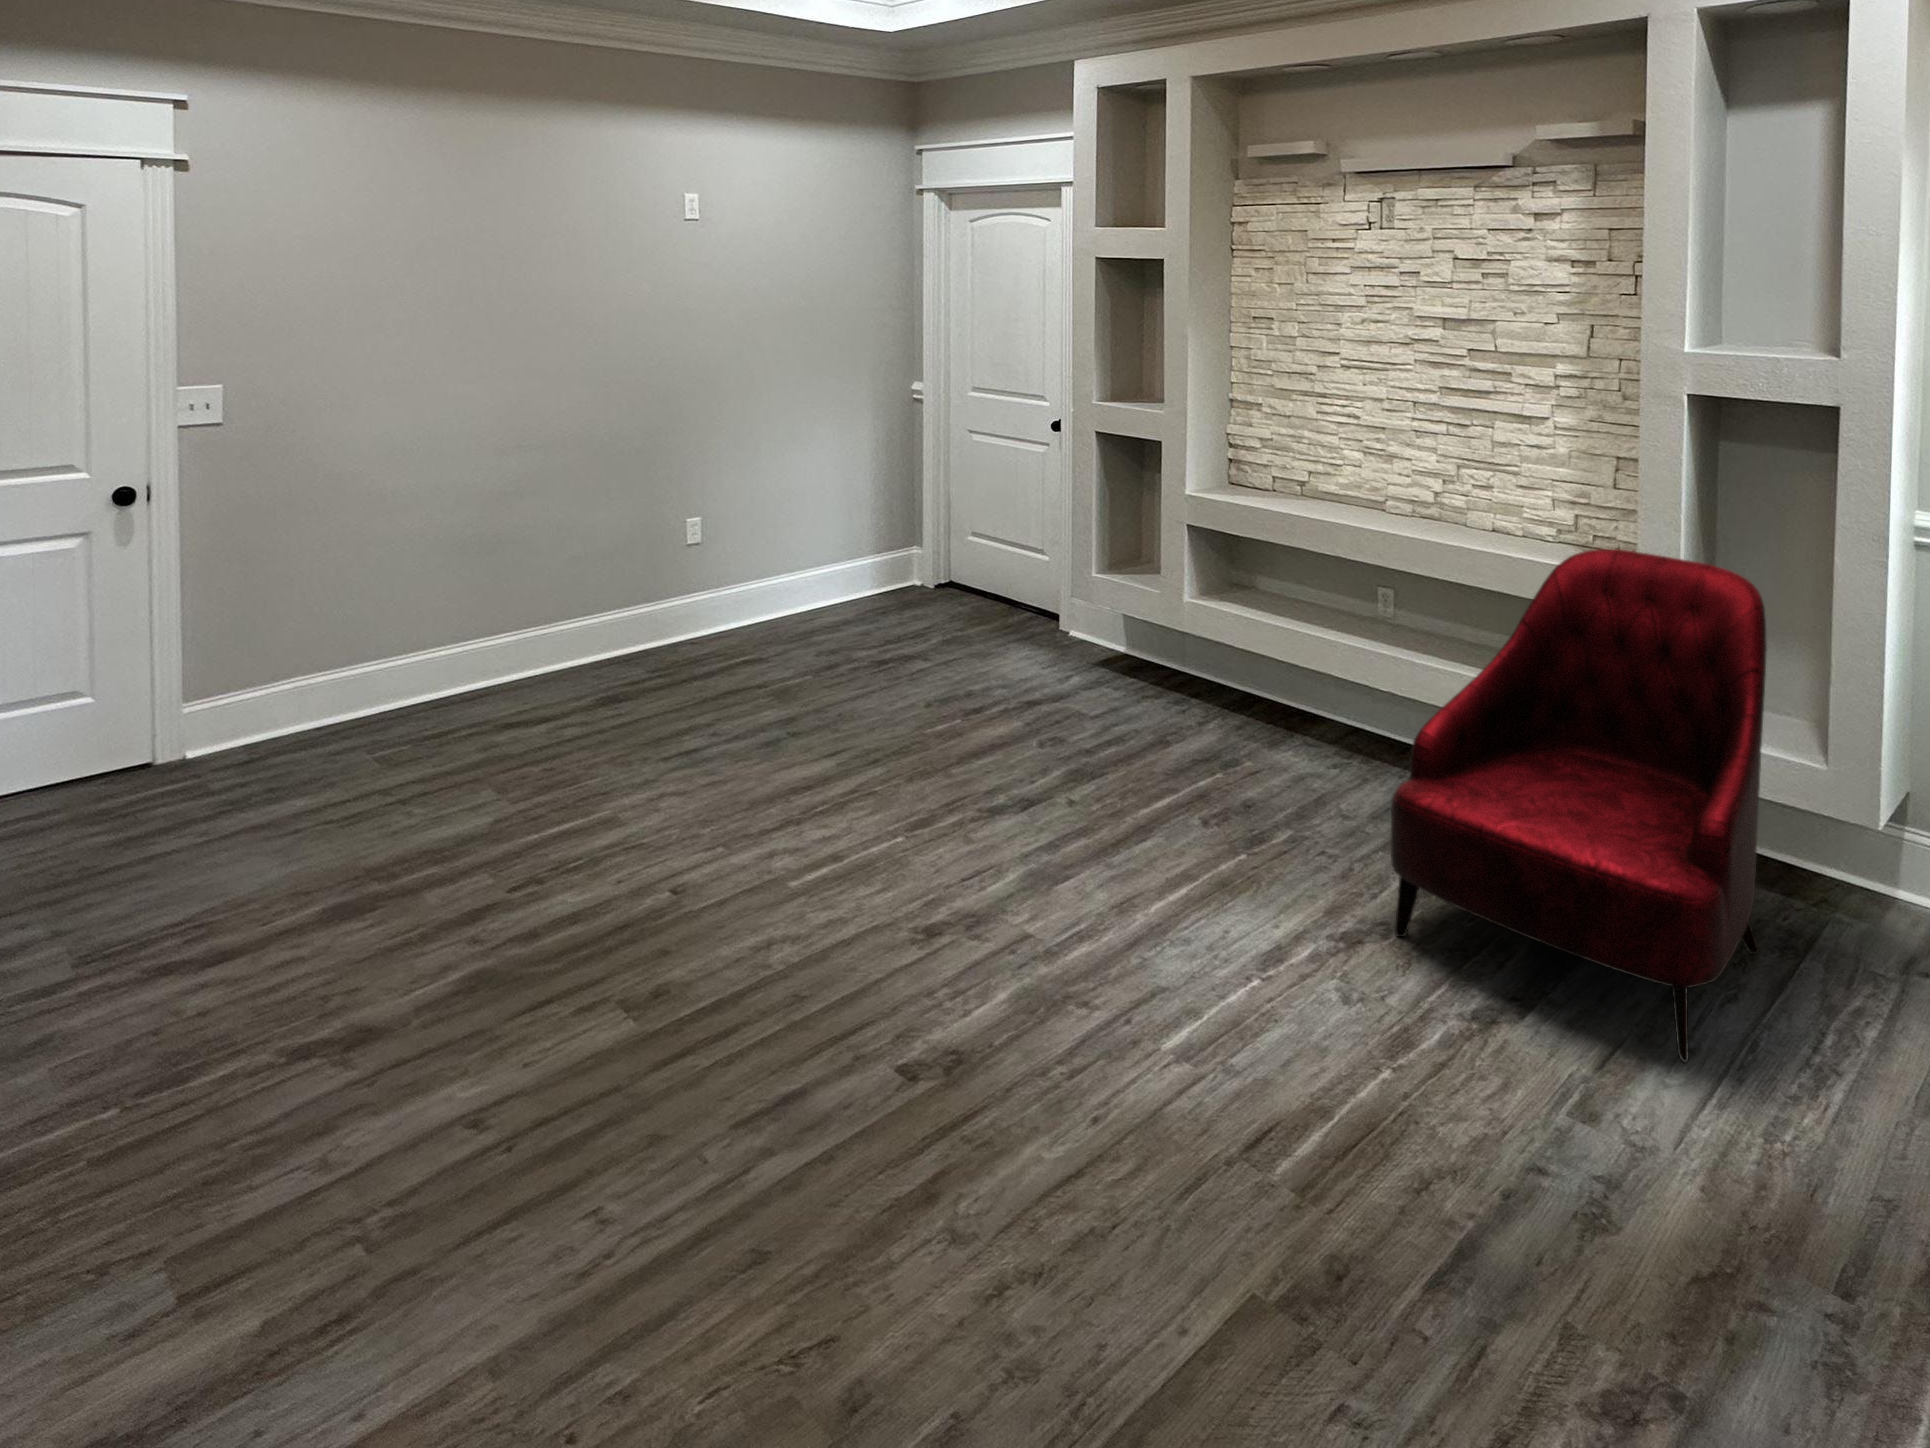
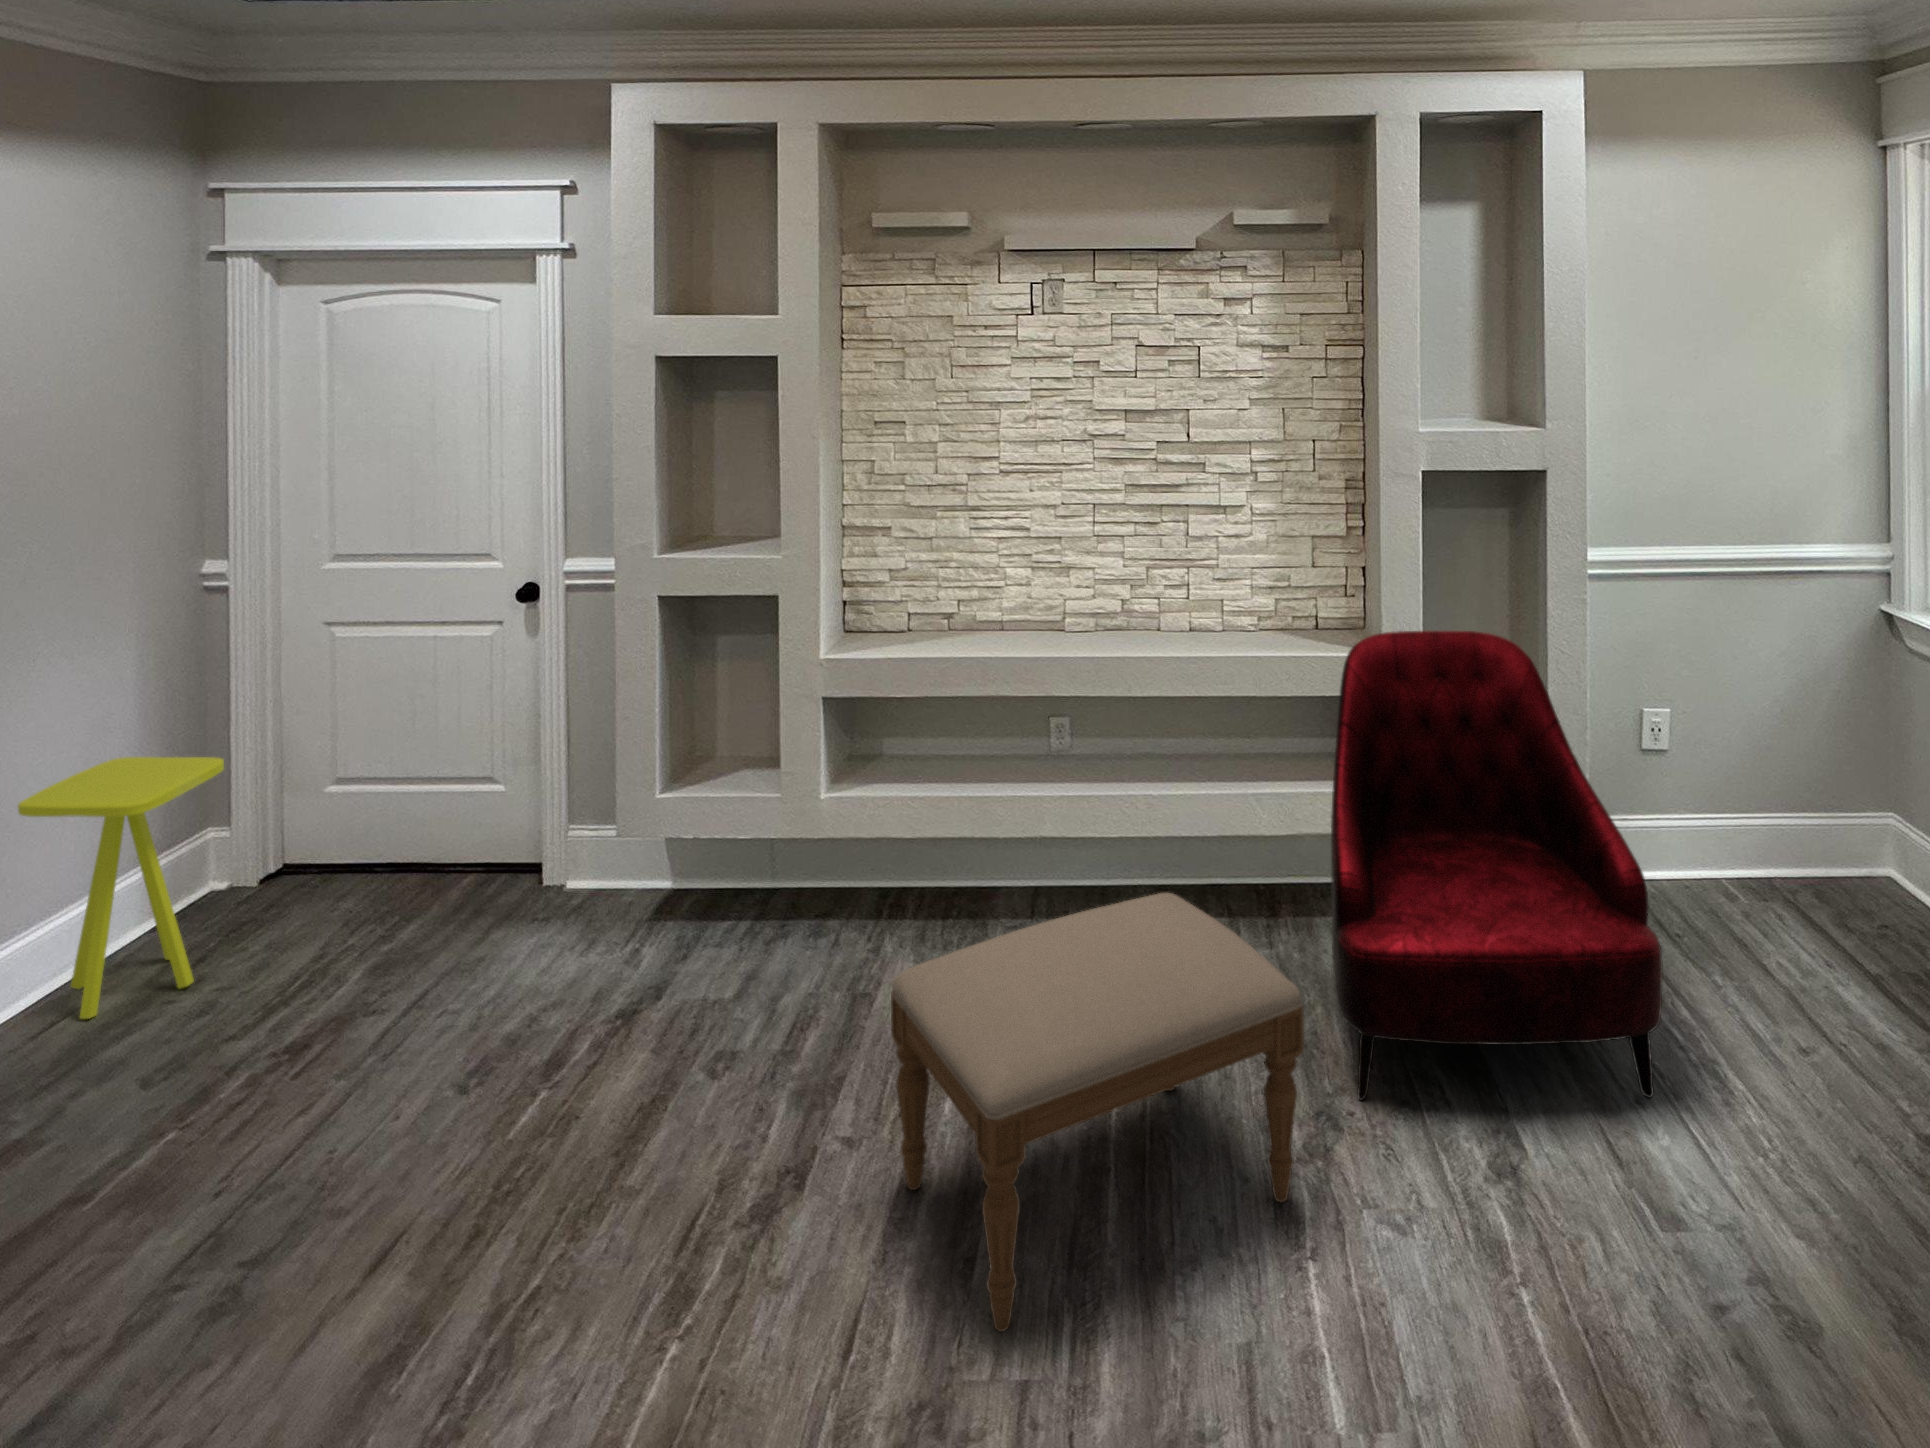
side table: none [782,486,878,623] -> present [18,757,224,1019]
ottoman: none [979,677,1279,953] -> present [891,893,1304,1331]

